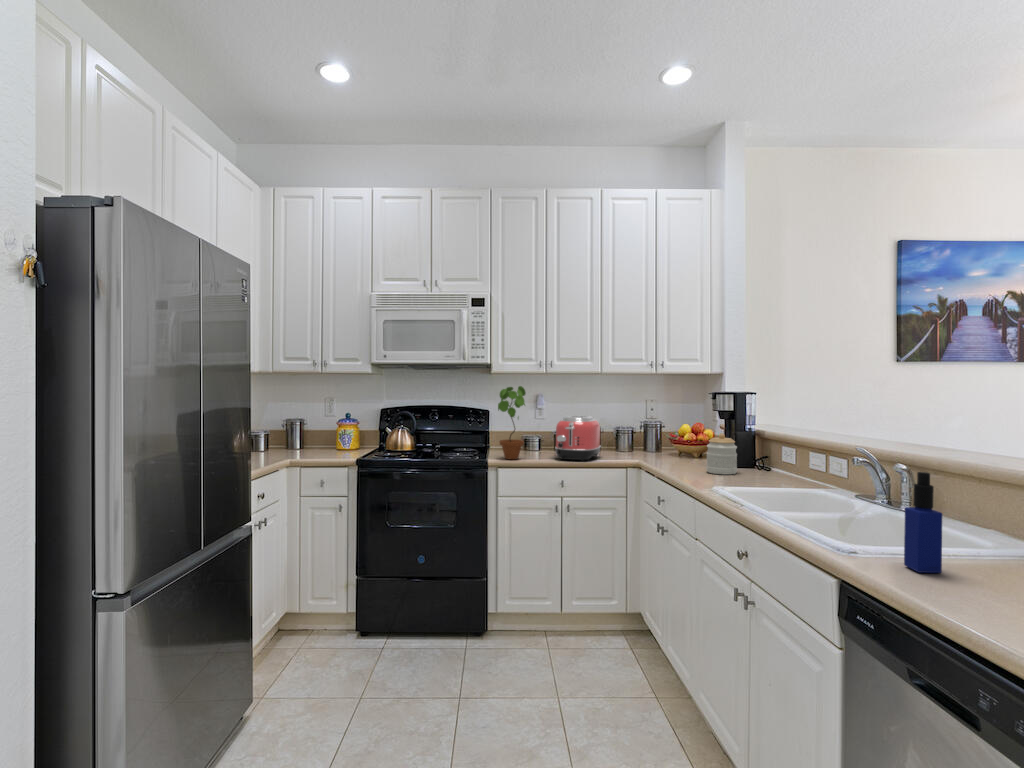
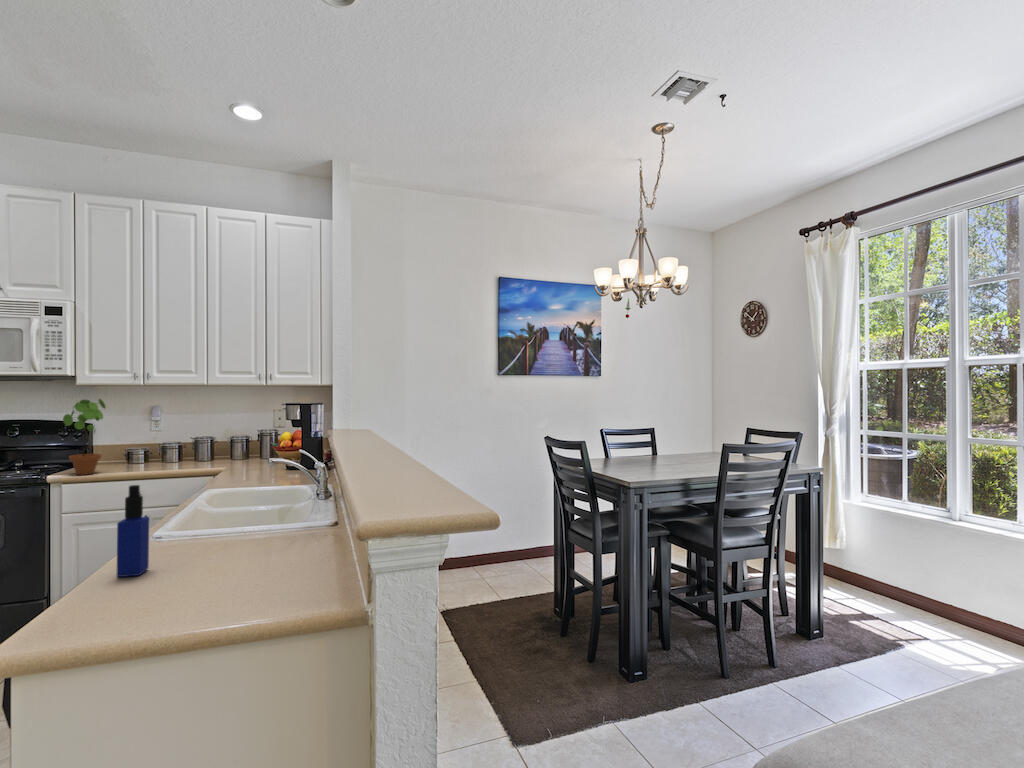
toaster: present [555,416,601,461] -> none [134,427,199,473]
jar: present [706,433,737,475] -> none [250,443,280,481]

